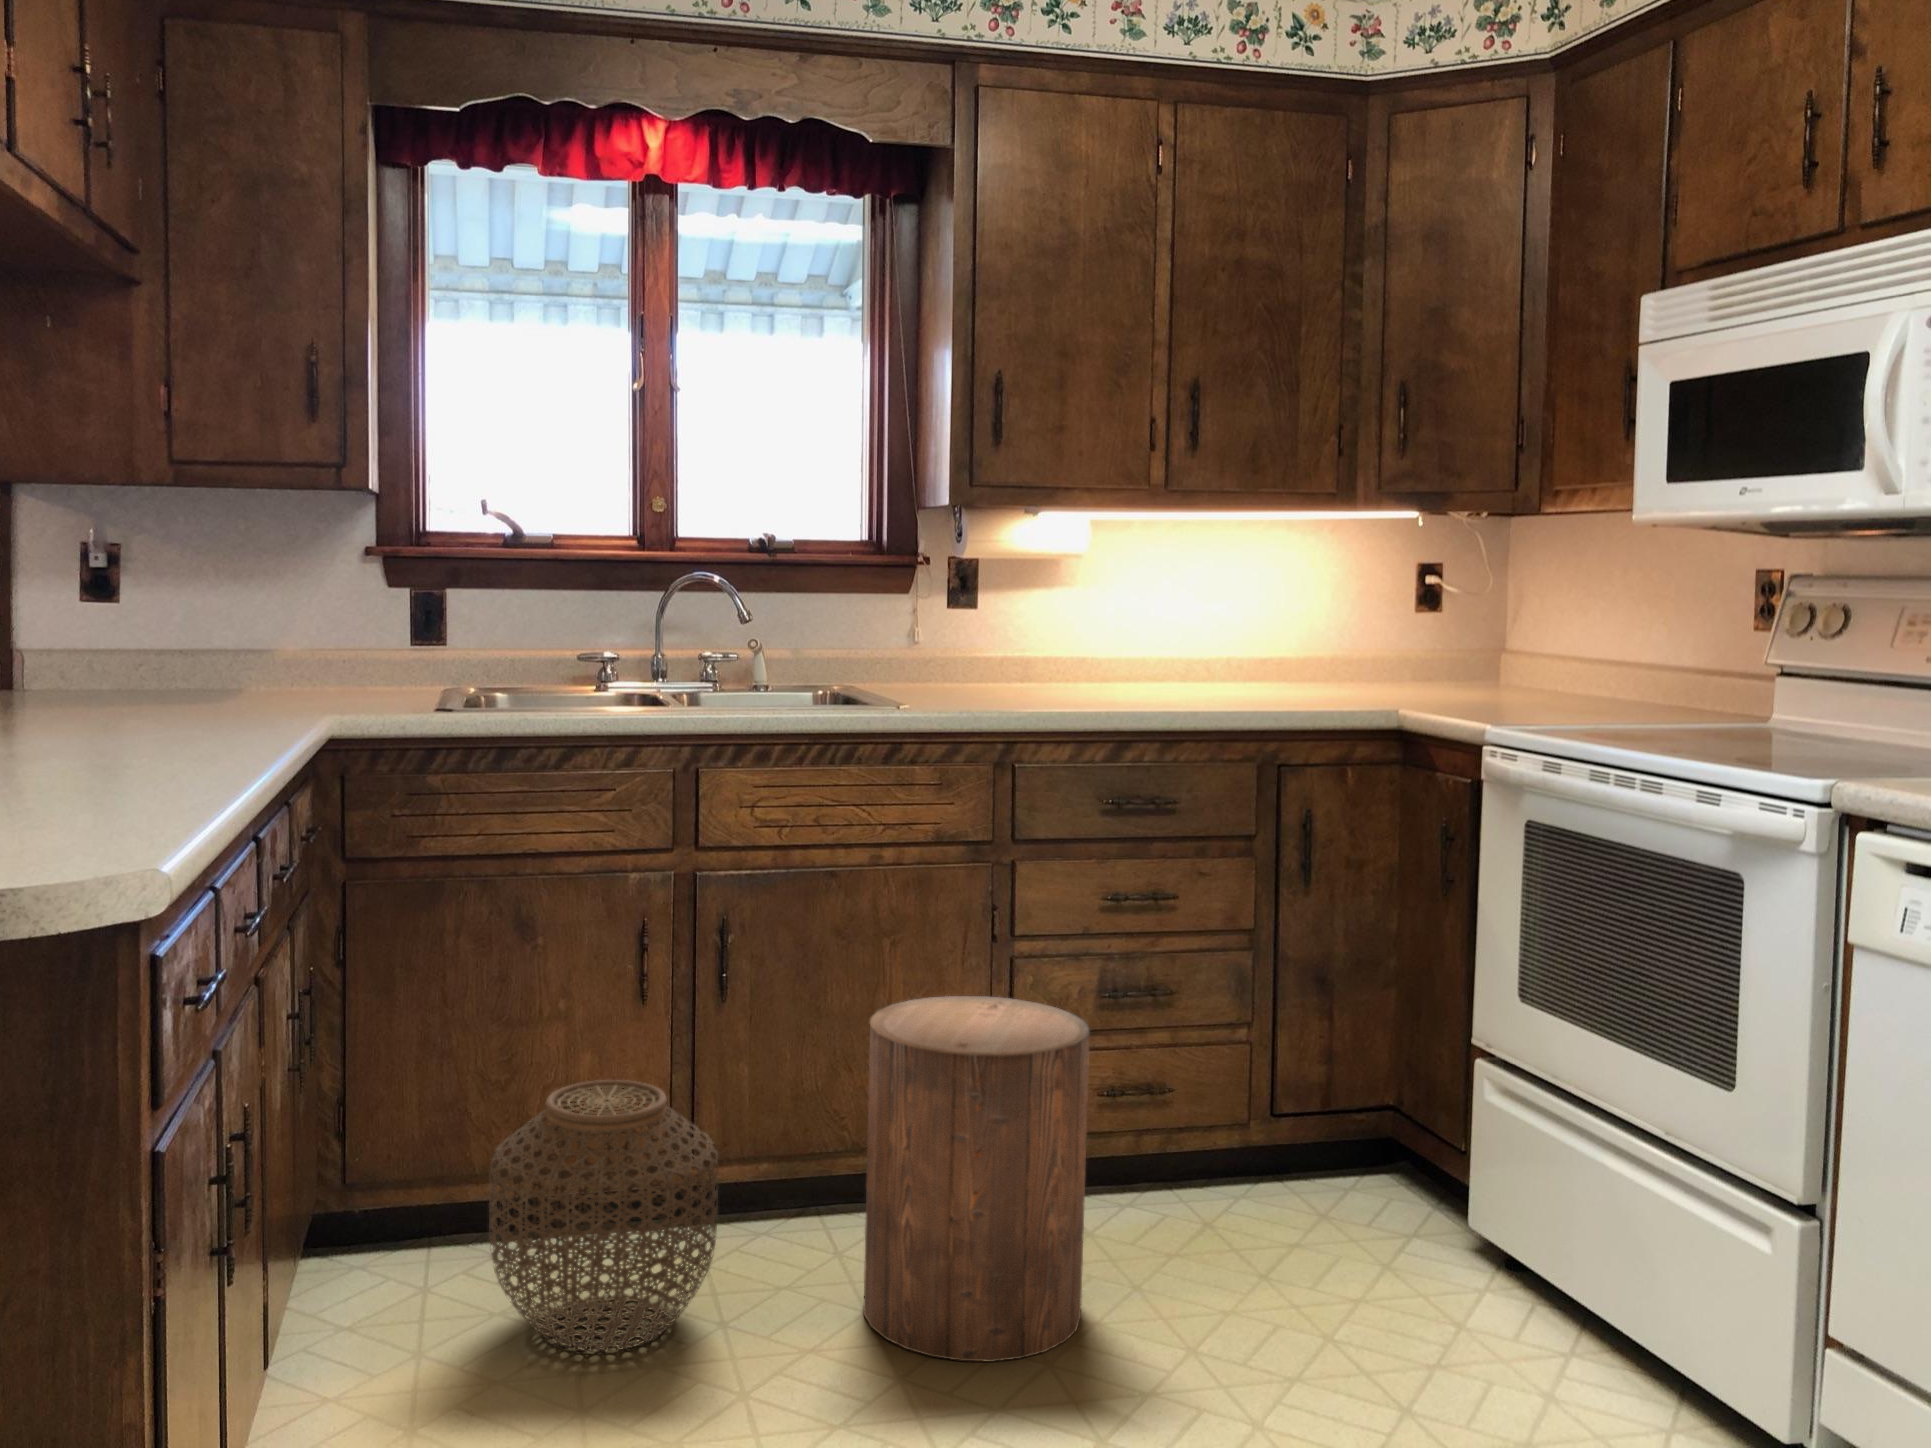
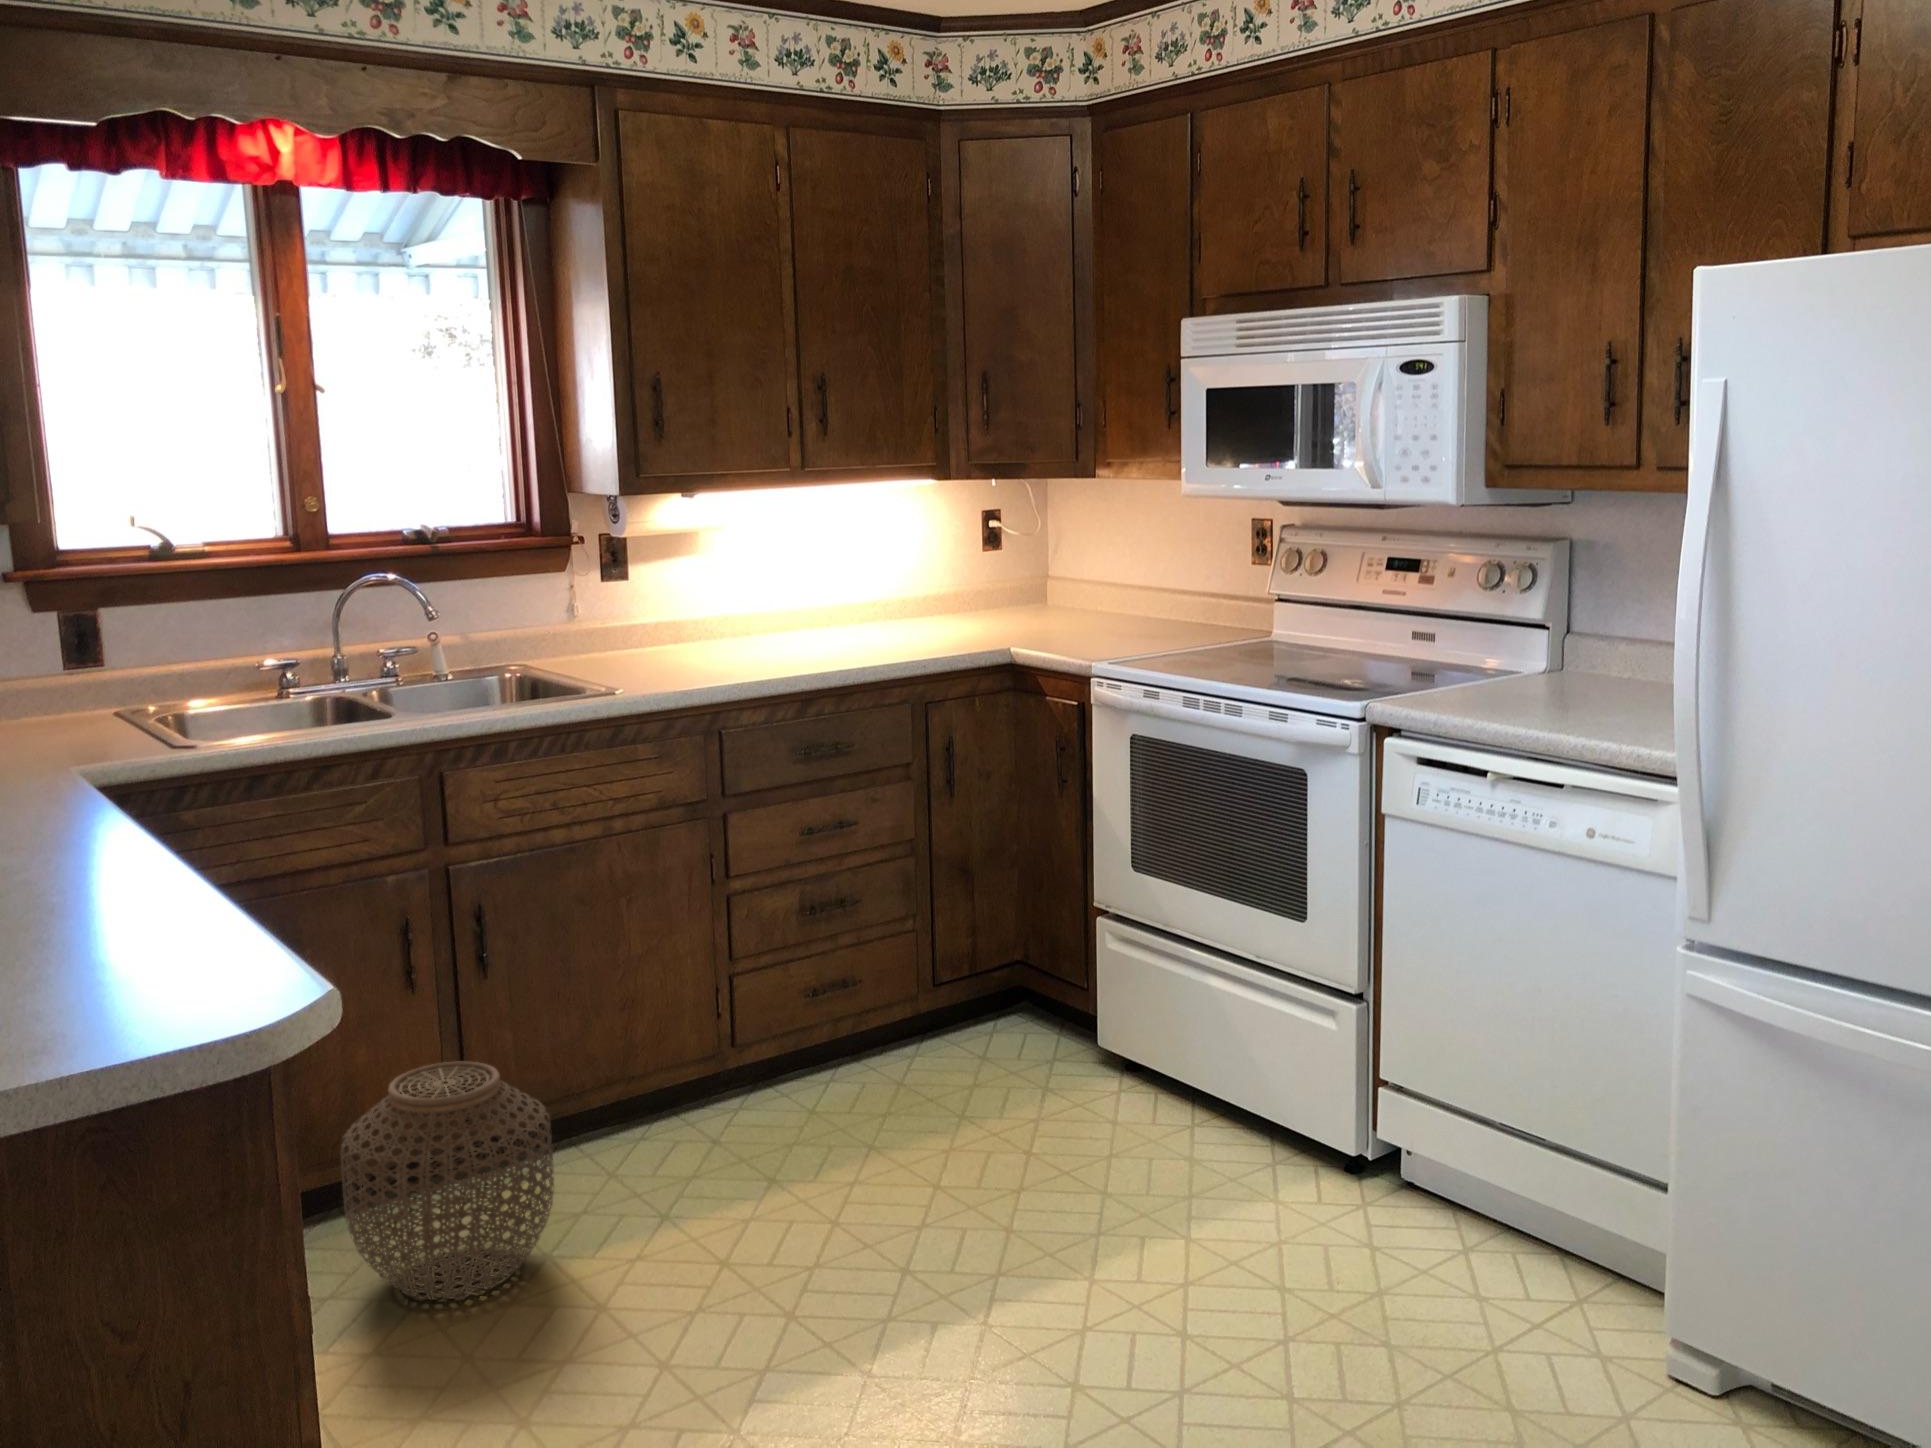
stool: present [864,996,1090,1362] -> none [660,935,852,1233]

